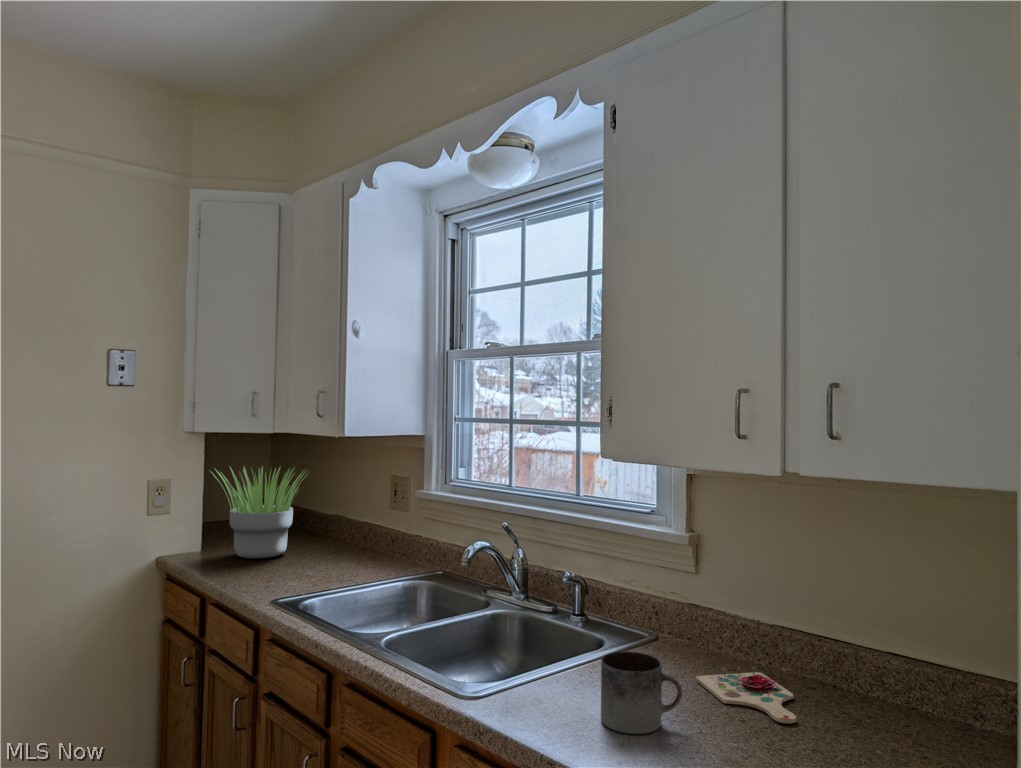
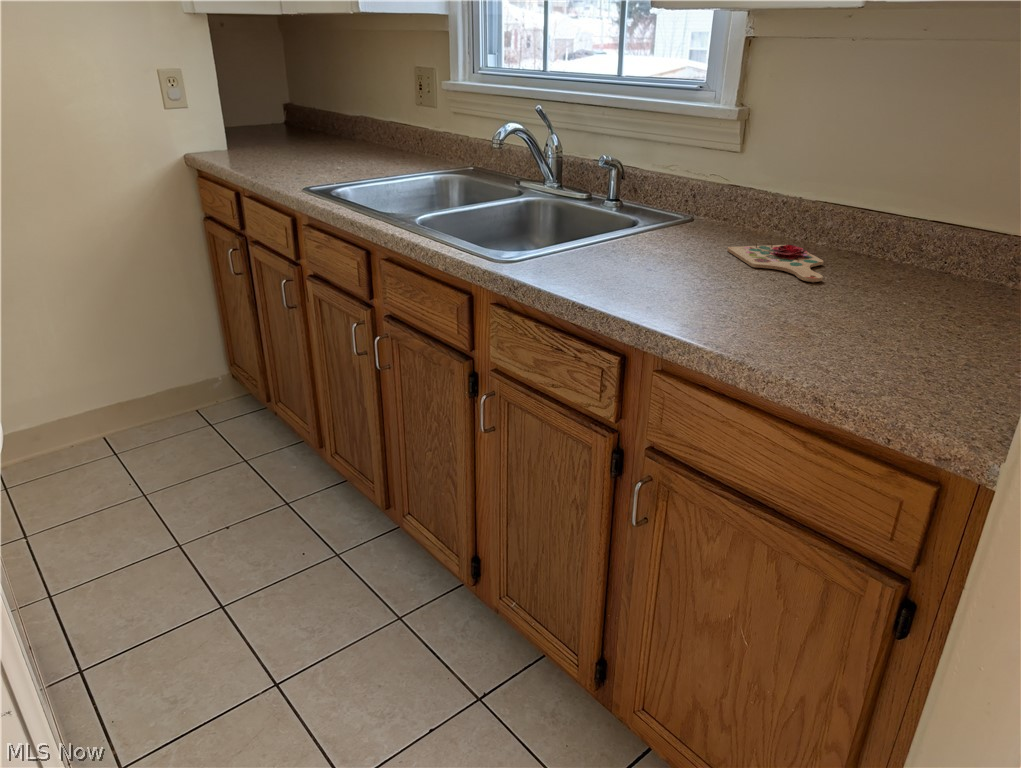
potted plant: present [212,466,306,558] -> none [216,53,329,155]
mug: present [601,651,682,734] -> none [631,215,714,287]

